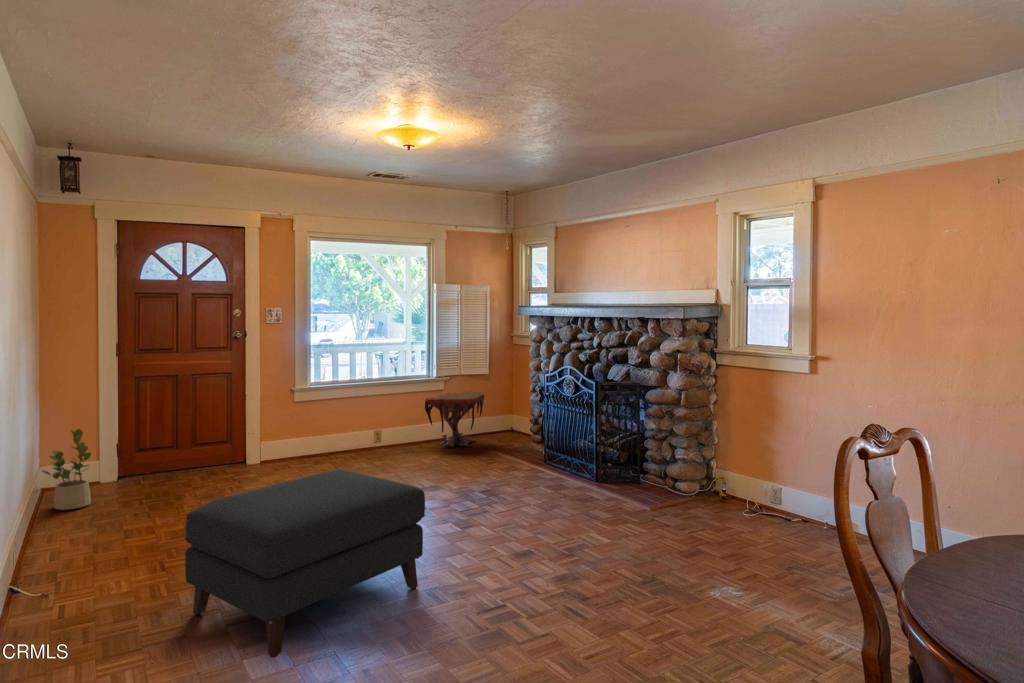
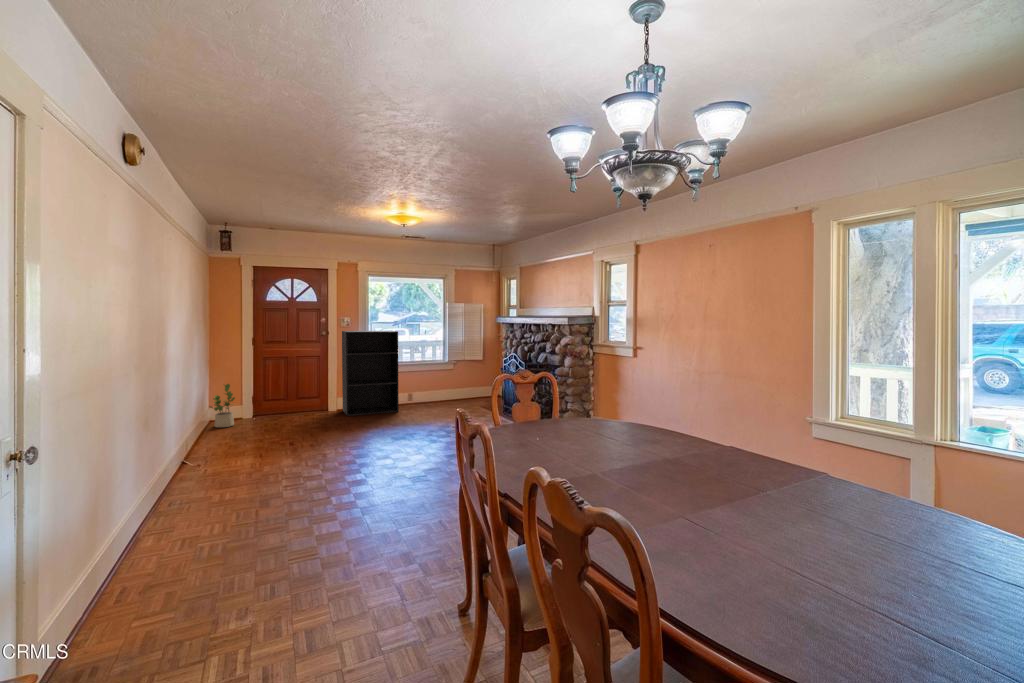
bookshelf: none [273,330,372,476] -> present [342,331,399,416]
side table: present [425,391,485,447] -> none [437,370,475,404]
ottoman: present [185,470,425,658] -> none [257,405,382,490]

